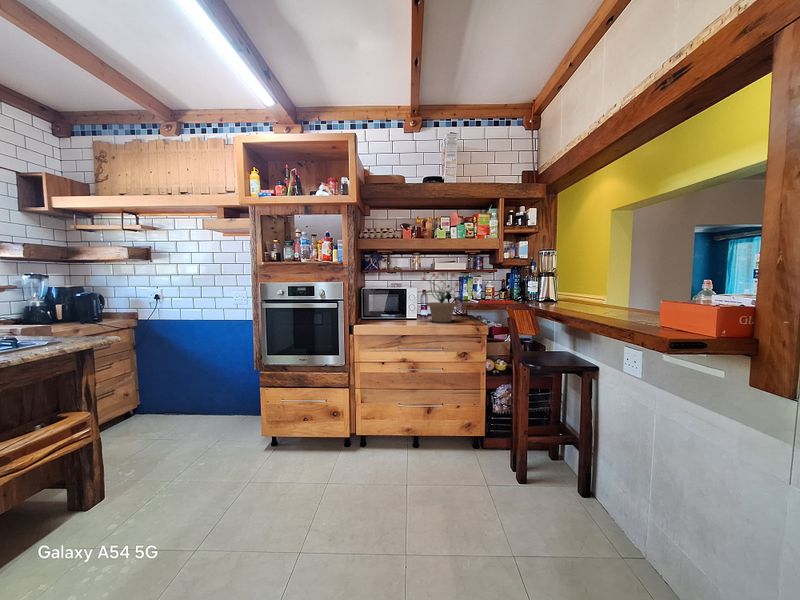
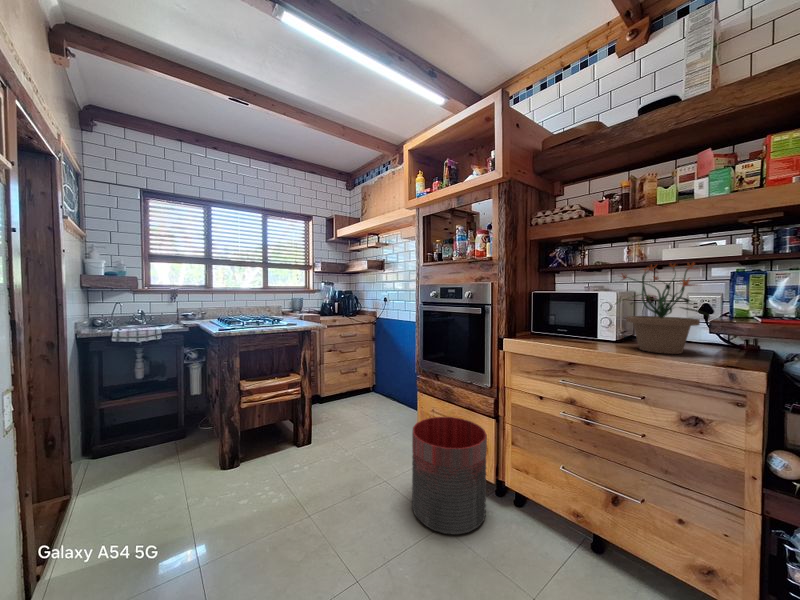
trash can: none [289,397,354,492] -> present [412,417,487,535]

